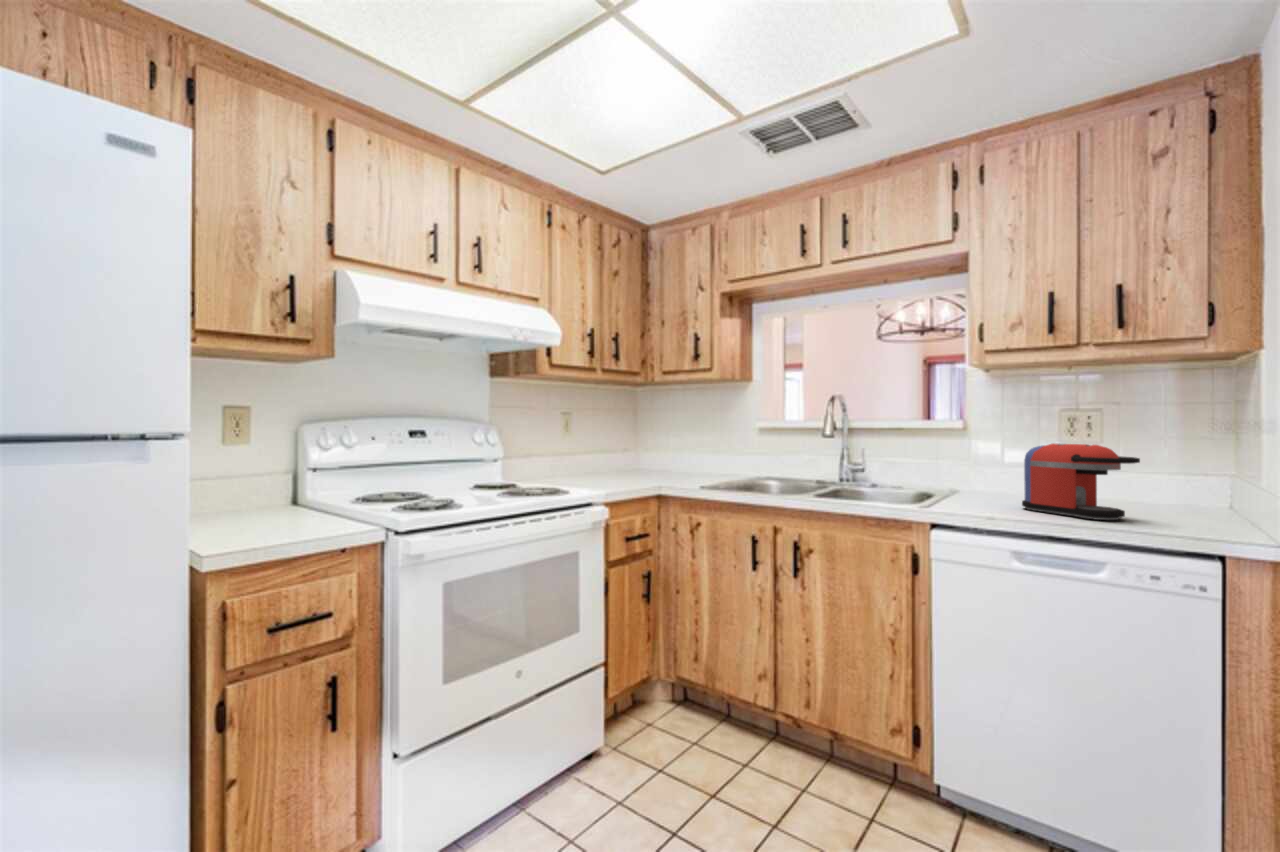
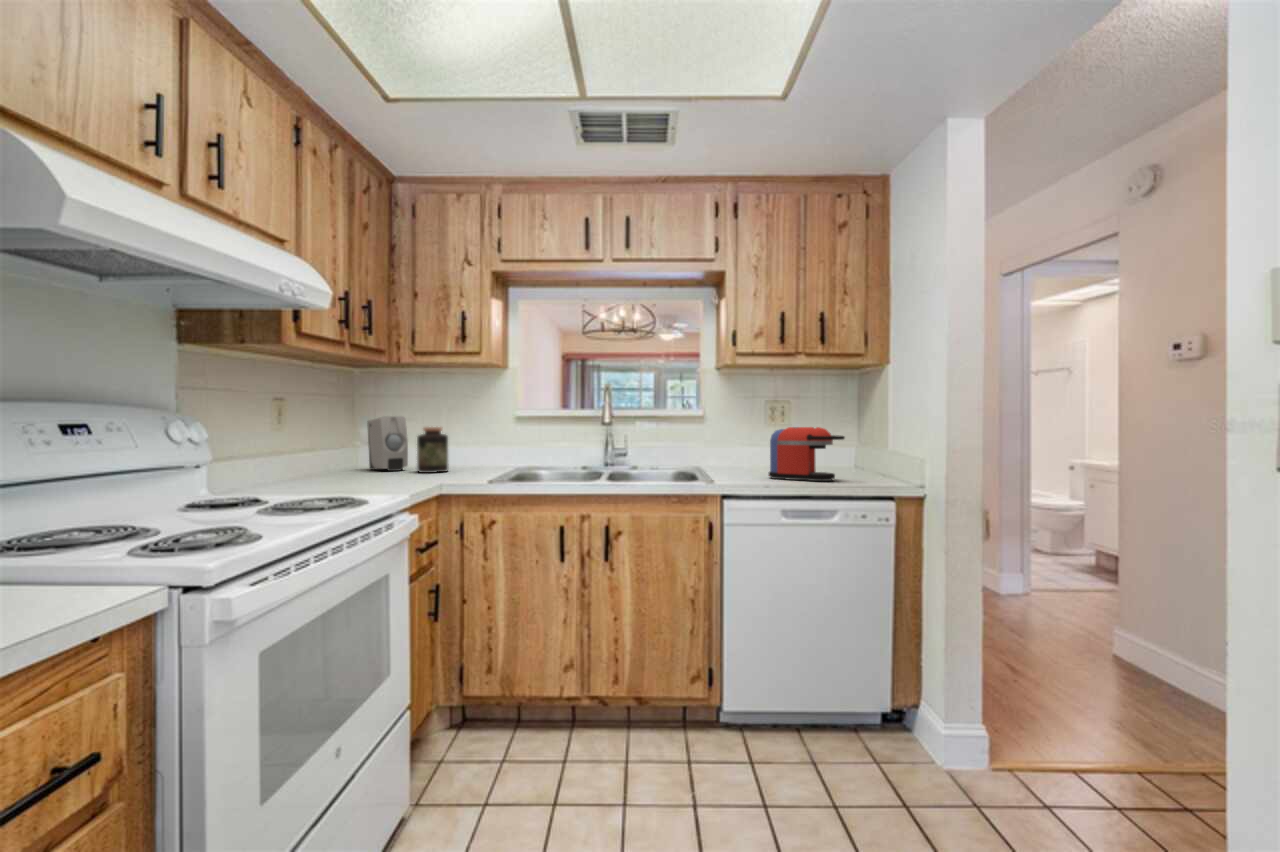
soap dispenser: none [643,426,668,472] -> present [368,416,408,471]
jar: none [670,436,696,476] -> present [417,427,448,473]

